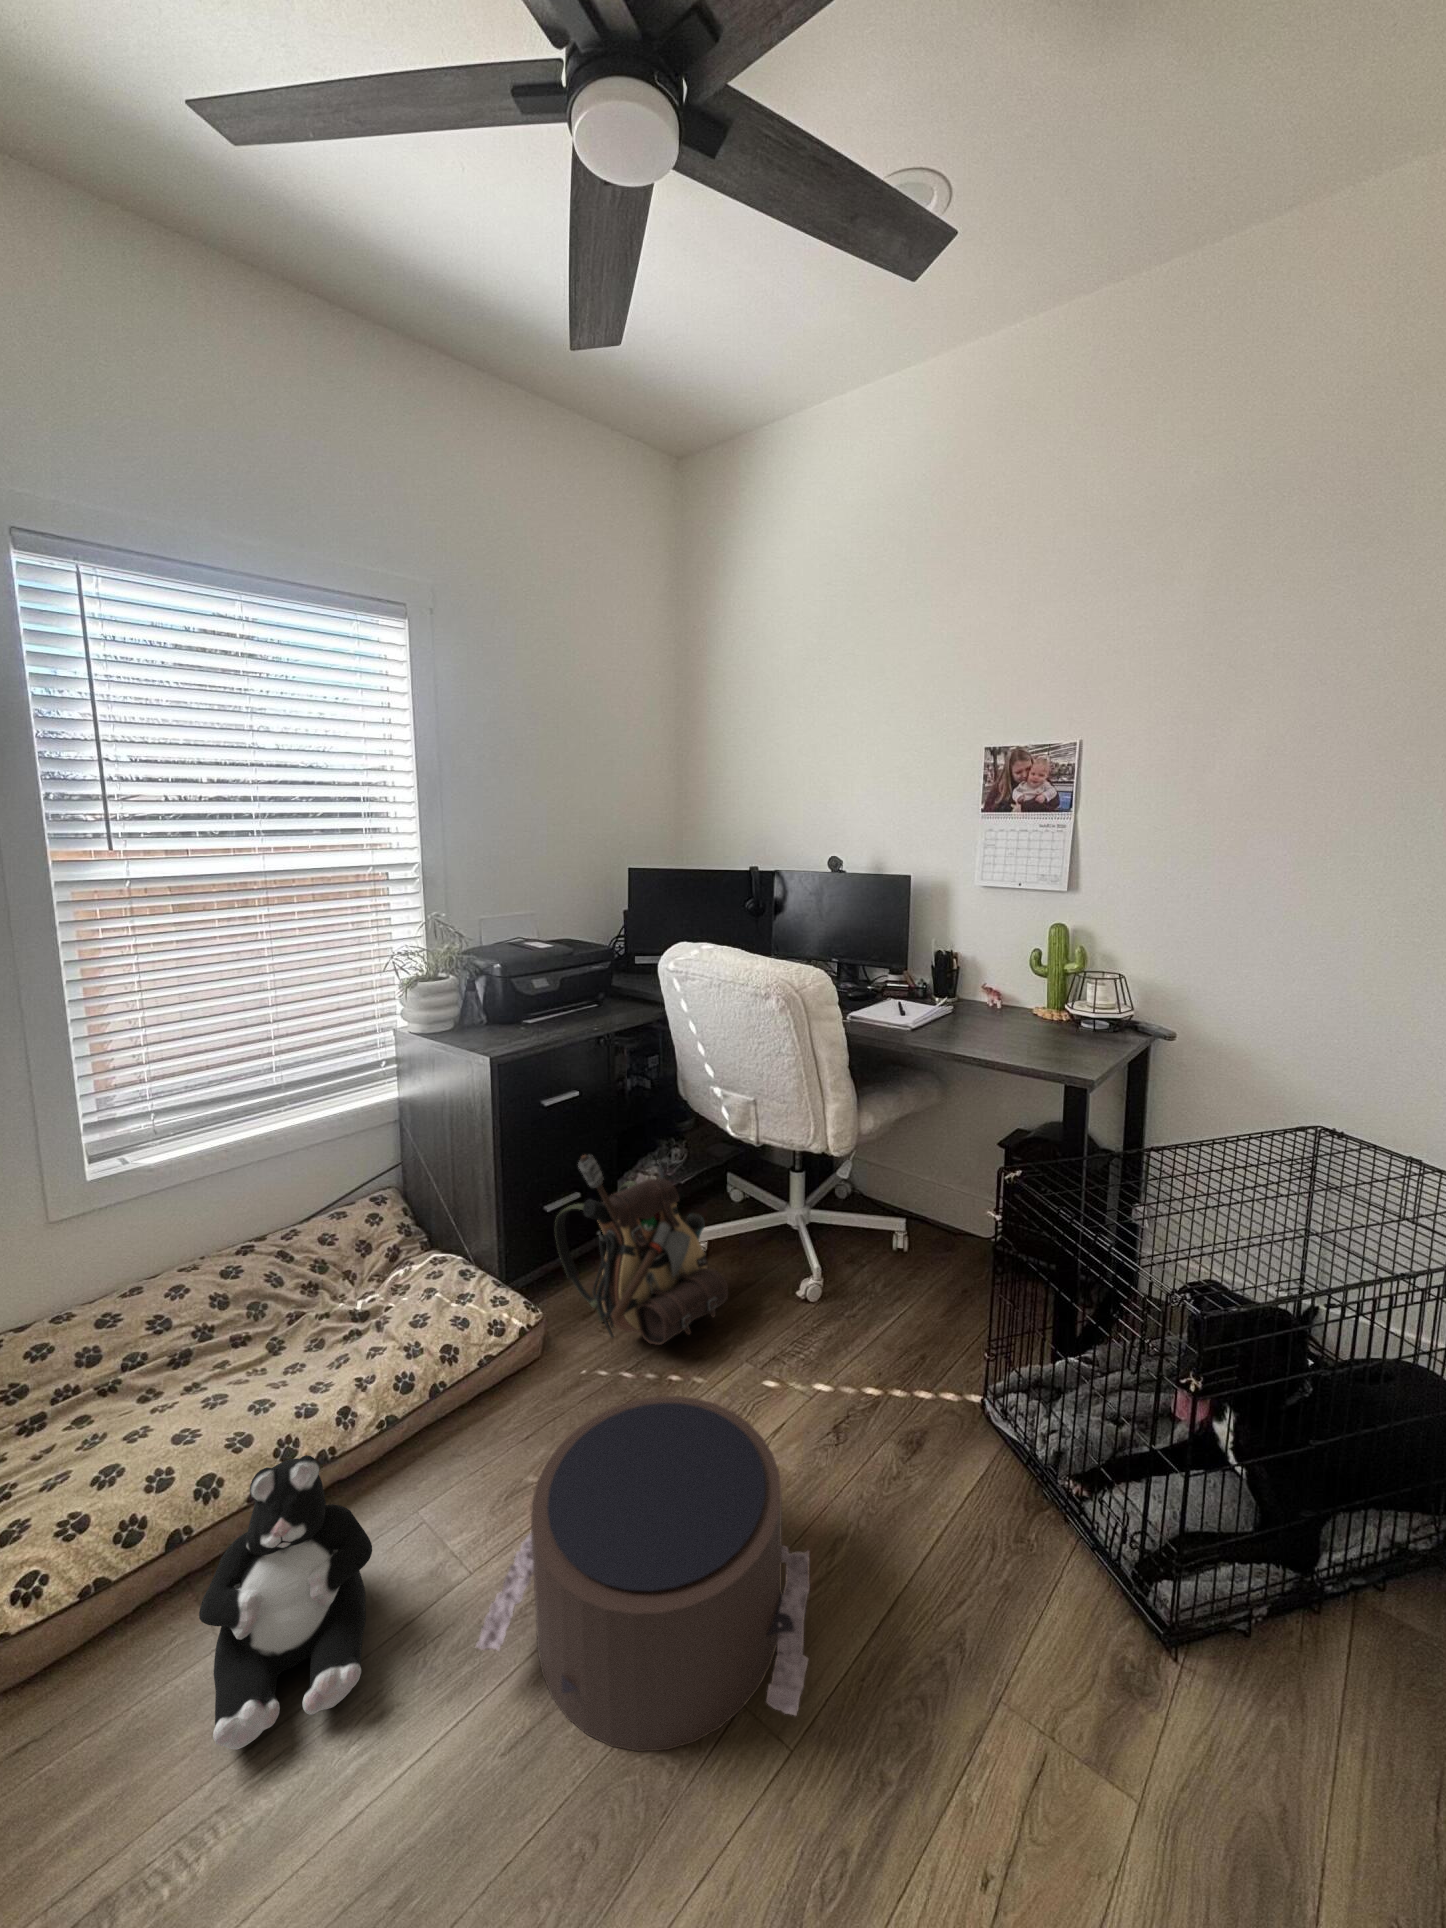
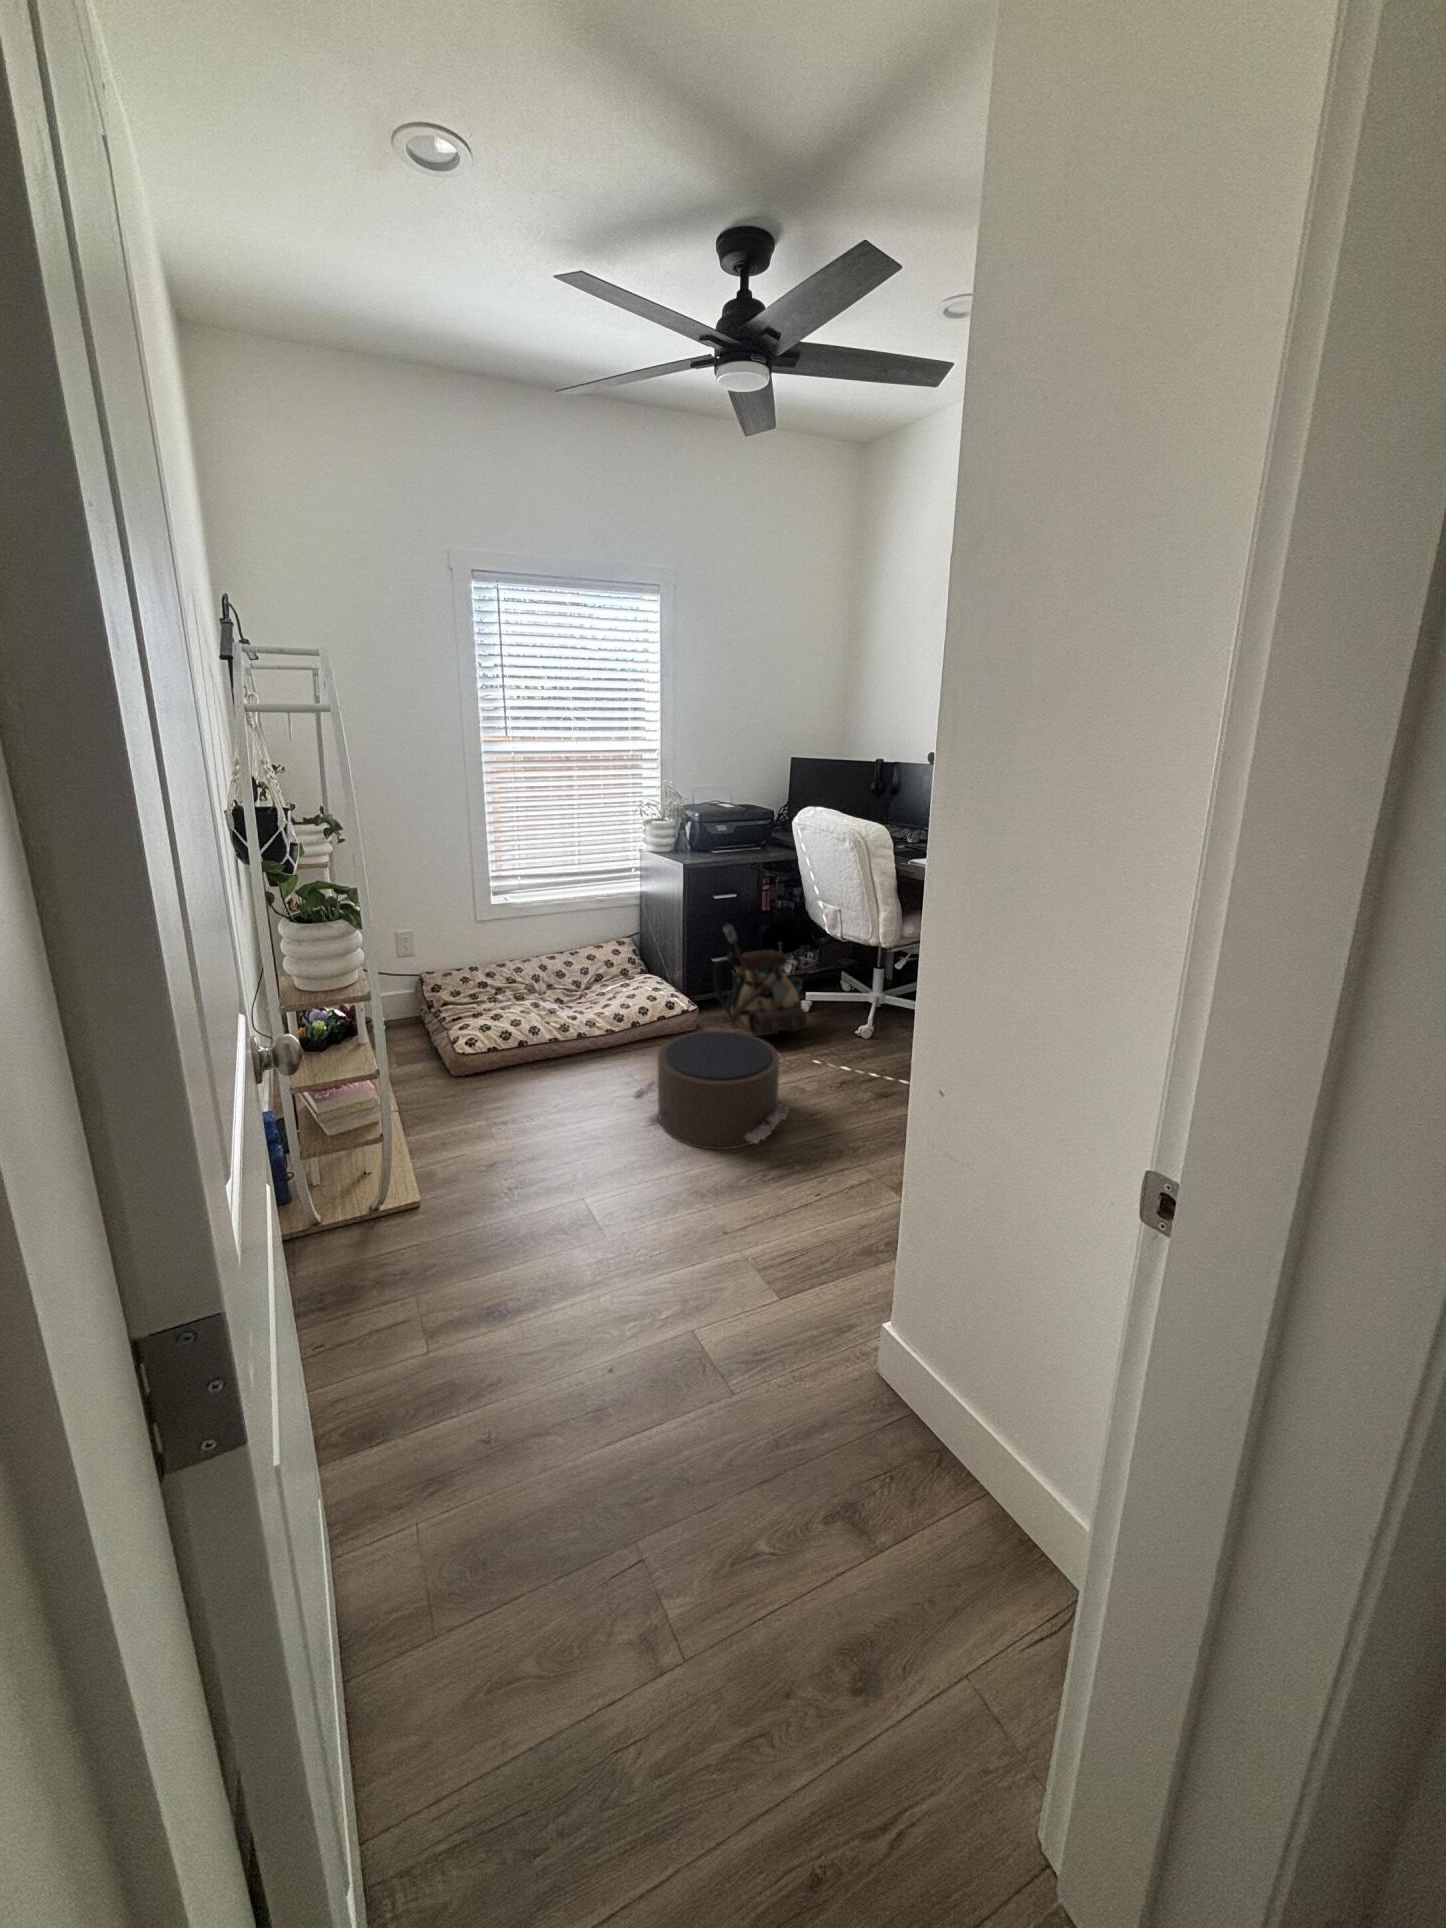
plush toy: present [199,1455,372,1749] -> none [531,1011,597,1105]

